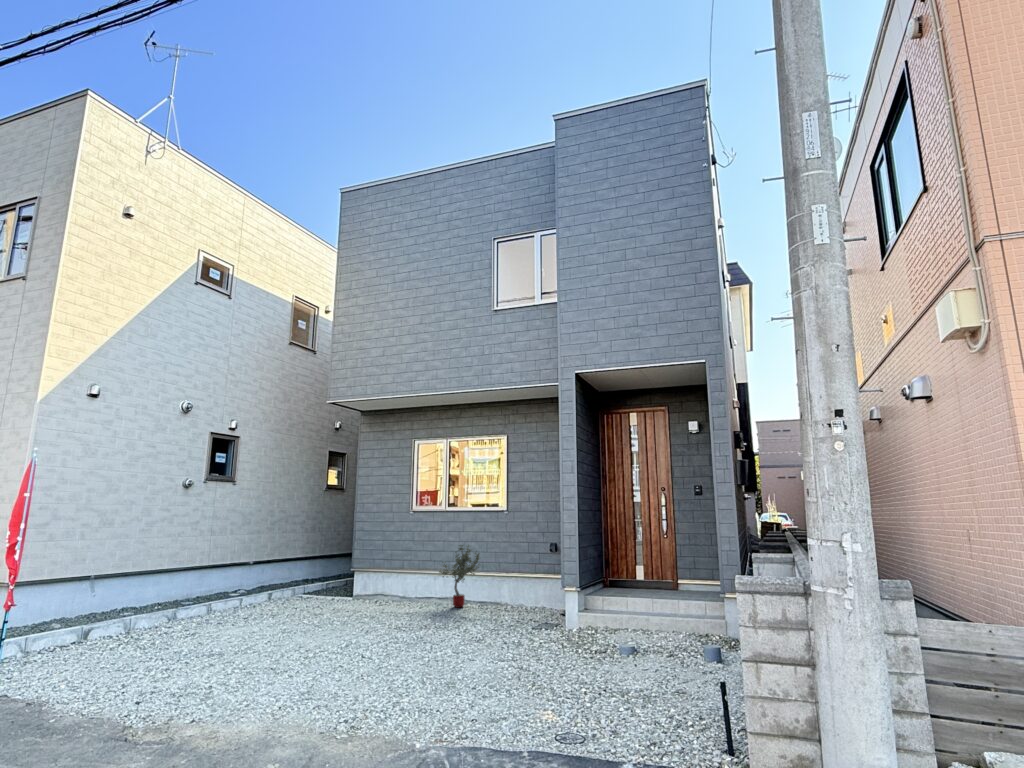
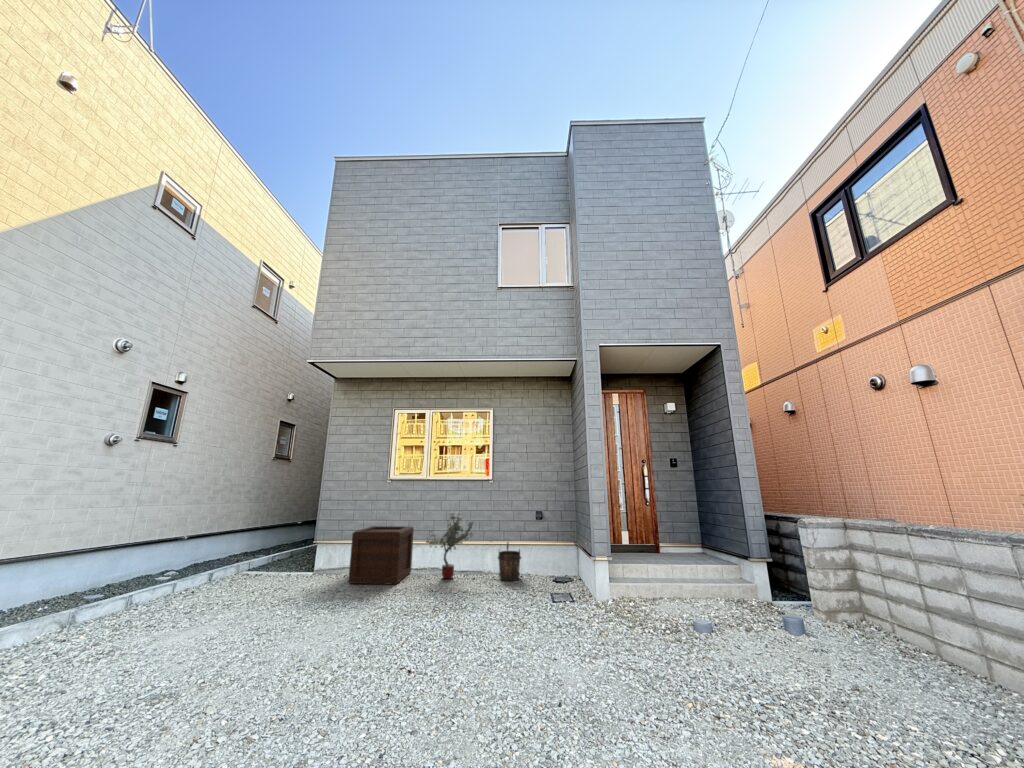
wooden crate: none [370,557,432,609] -> present [348,526,414,584]
bucket: none [503,570,527,611] -> present [498,539,521,581]

